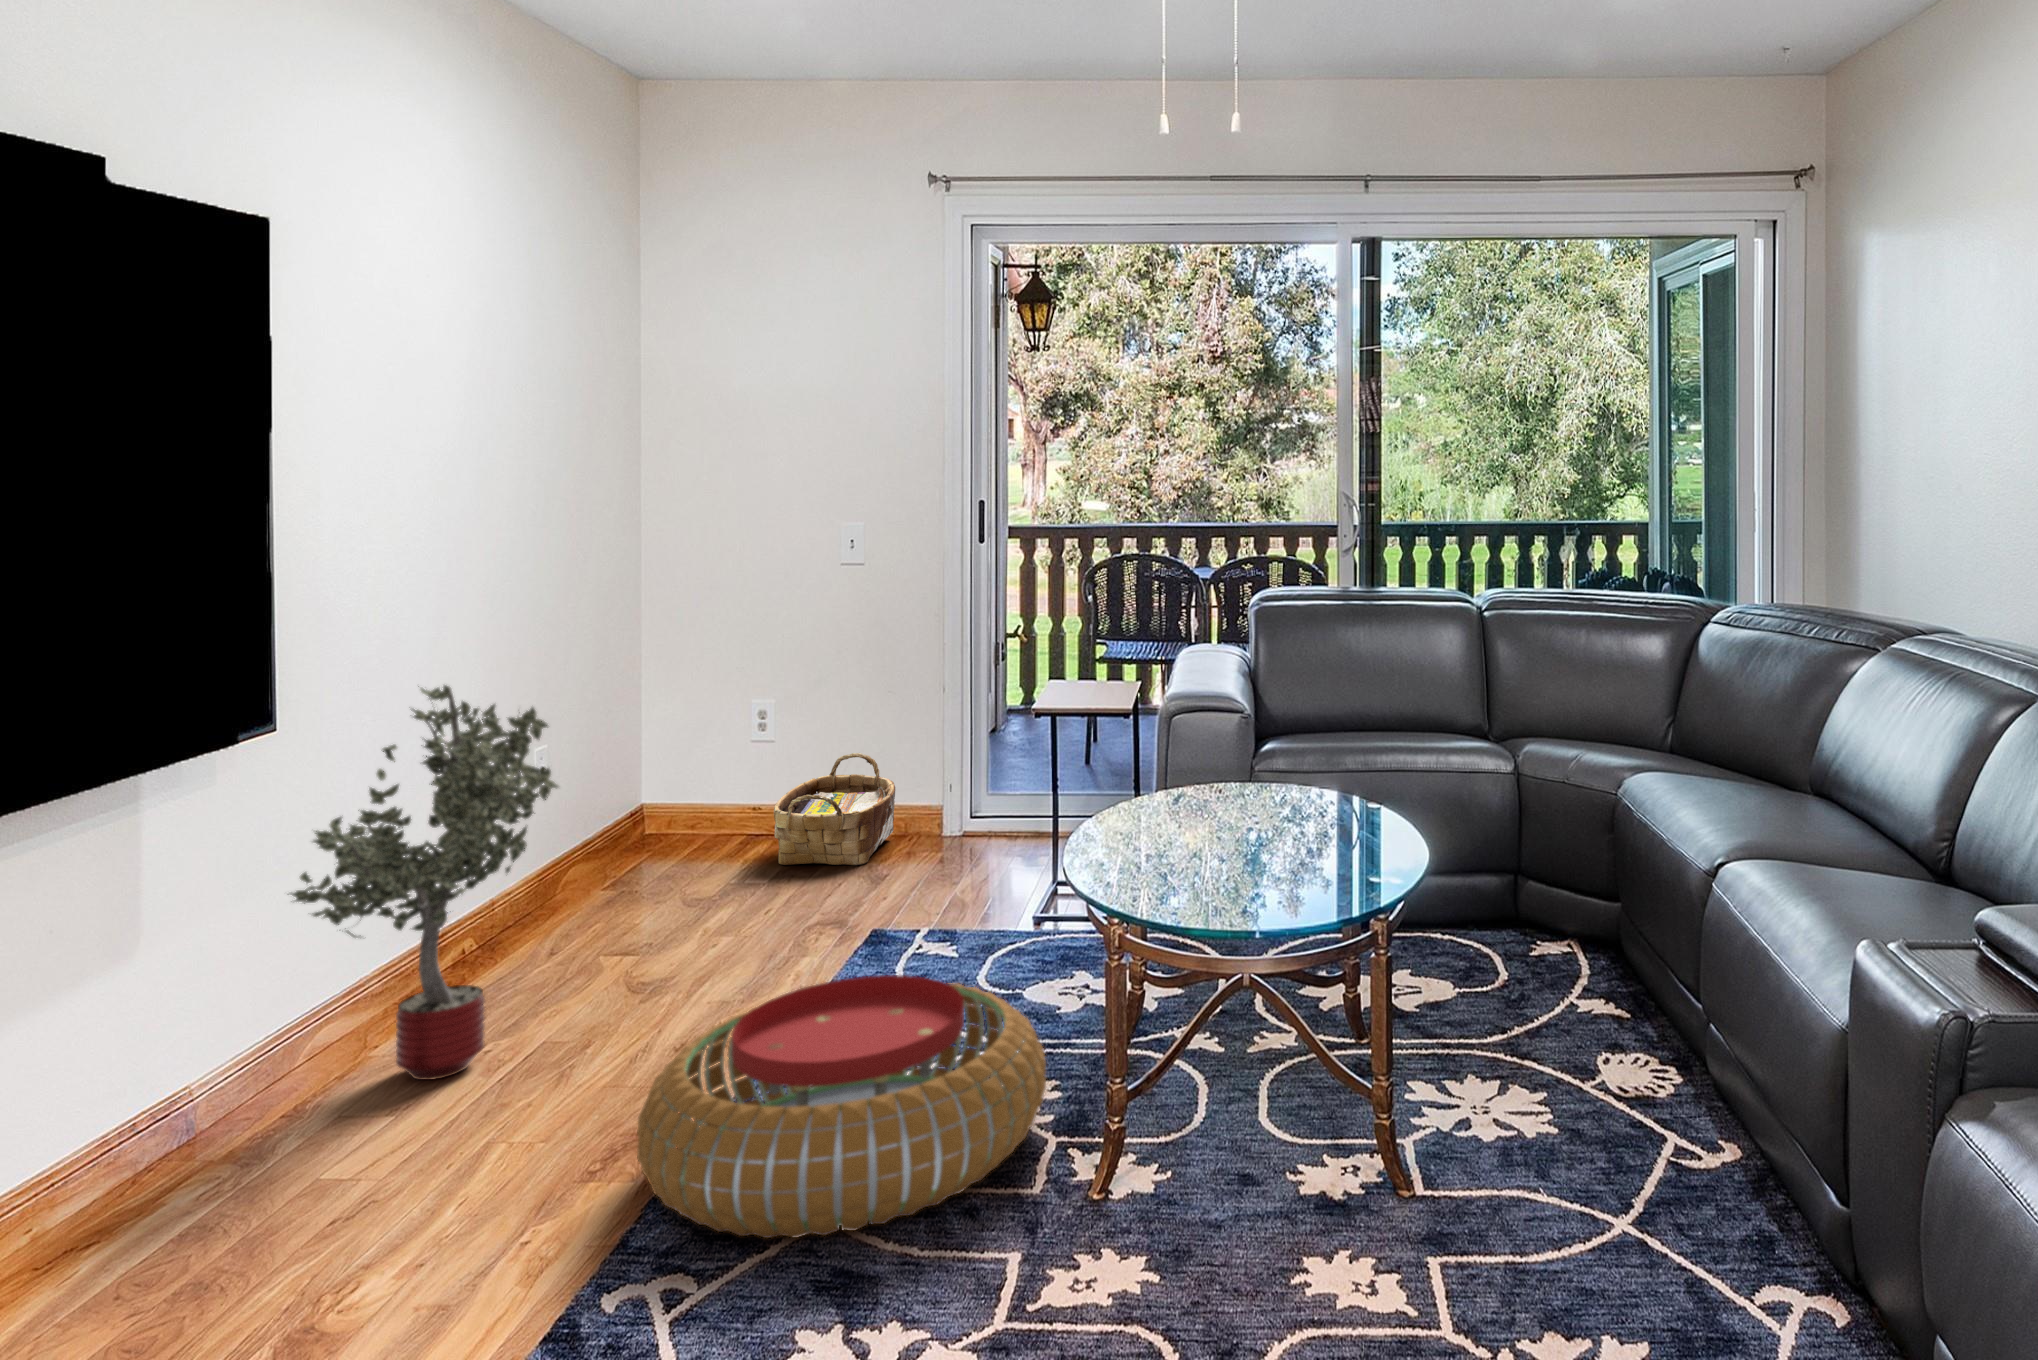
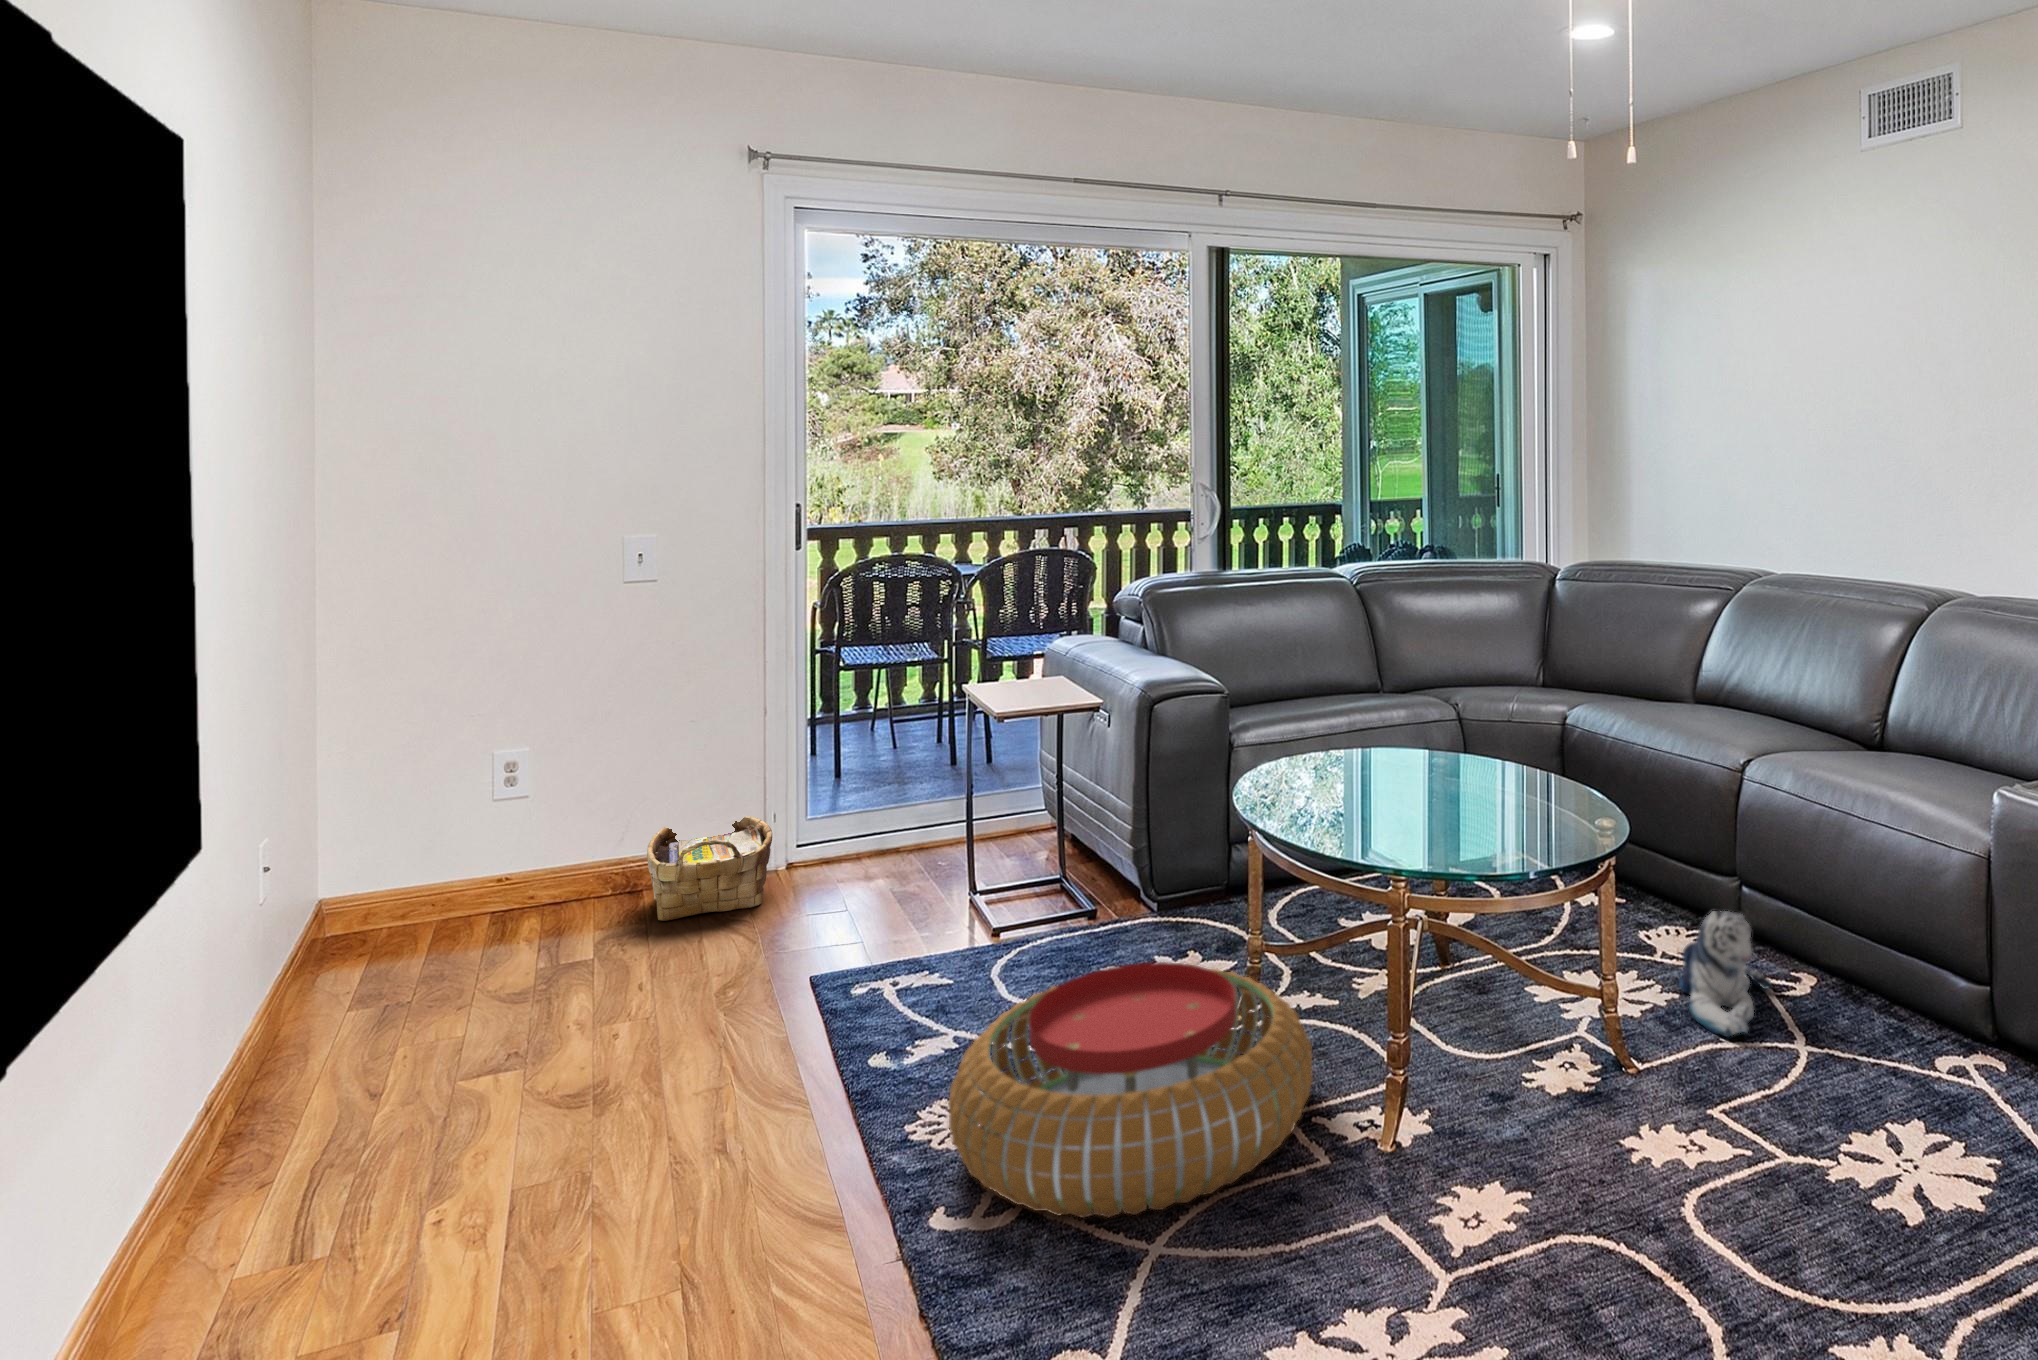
potted tree: present [288,685,558,1080] -> none [393,754,655,1190]
plush toy: none [1522,1049,1667,1219] -> present [1678,911,1771,1037]

